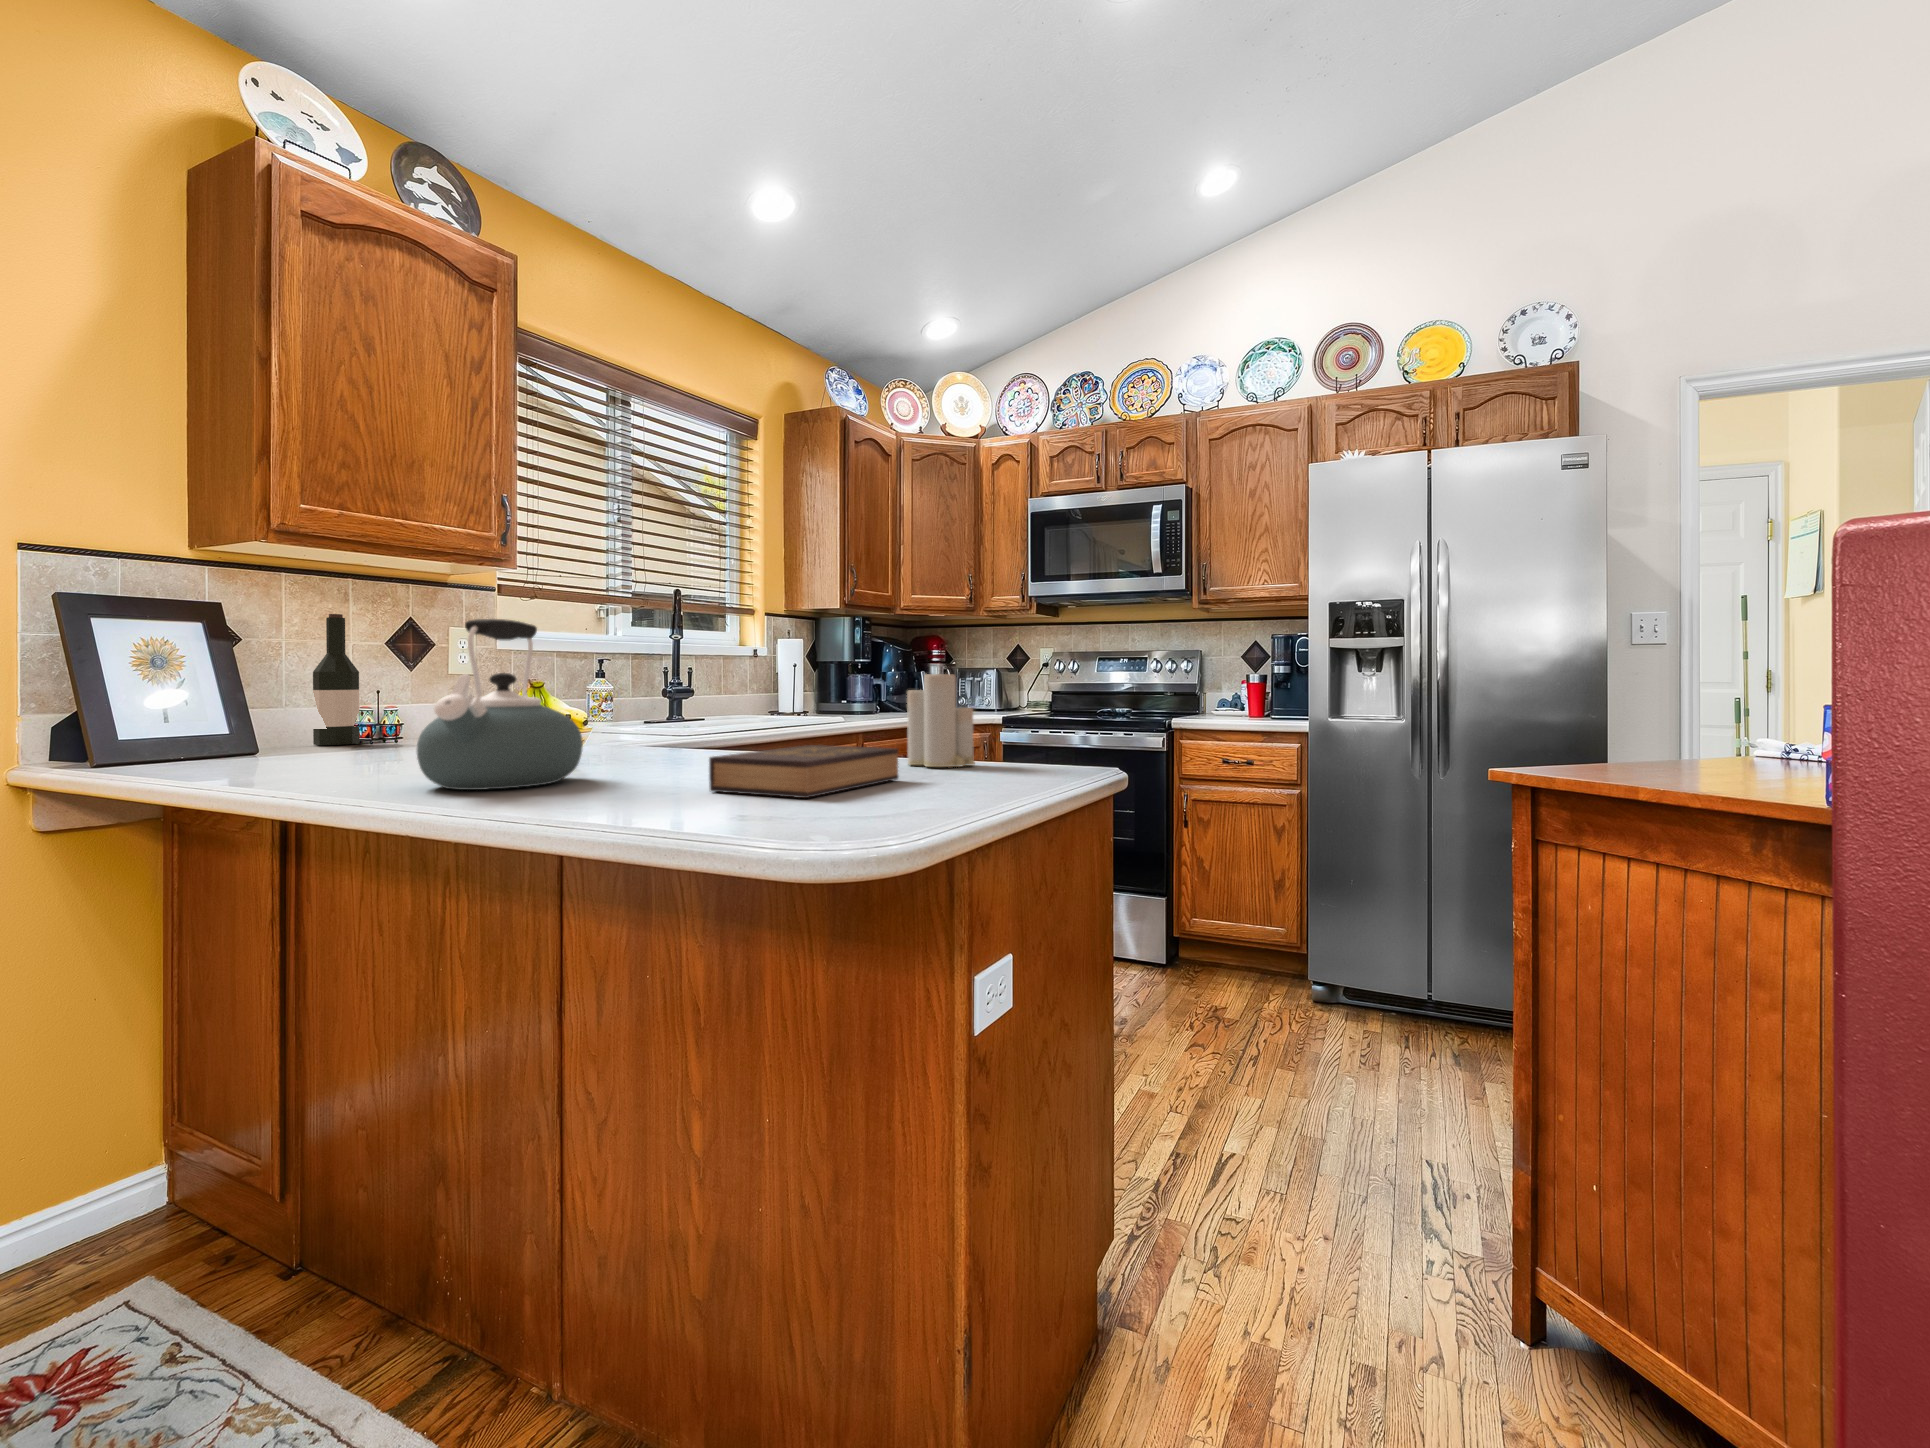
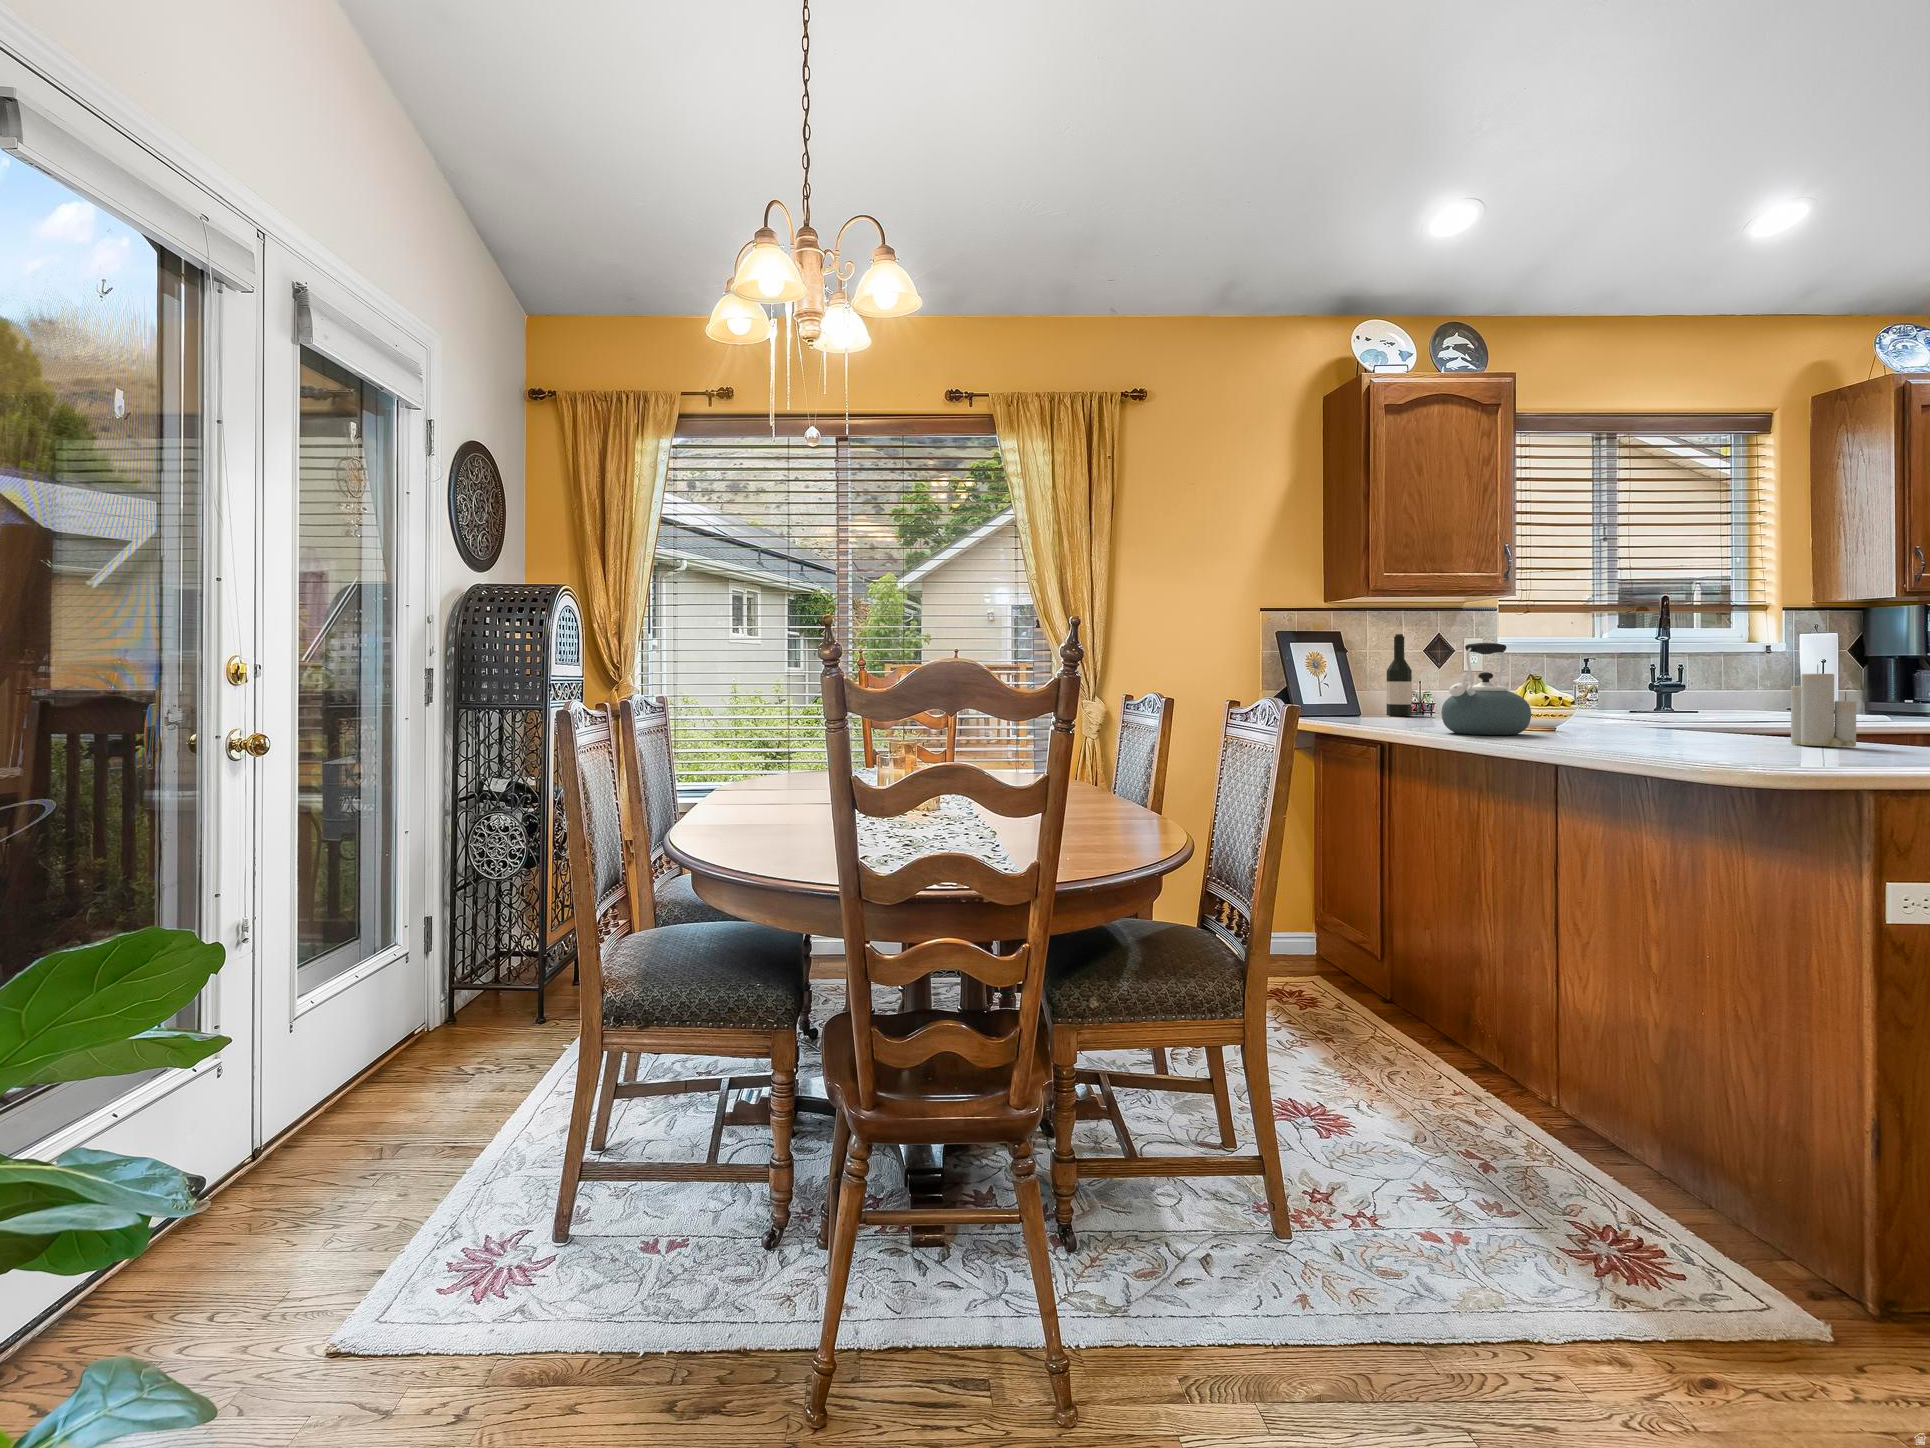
hardback book: present [709,745,899,798] -> none [1598,722,1749,748]

